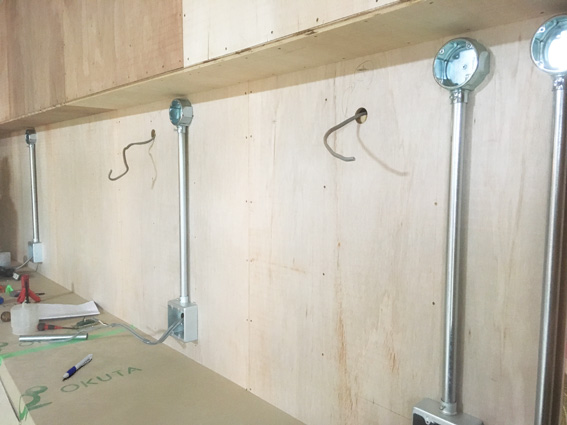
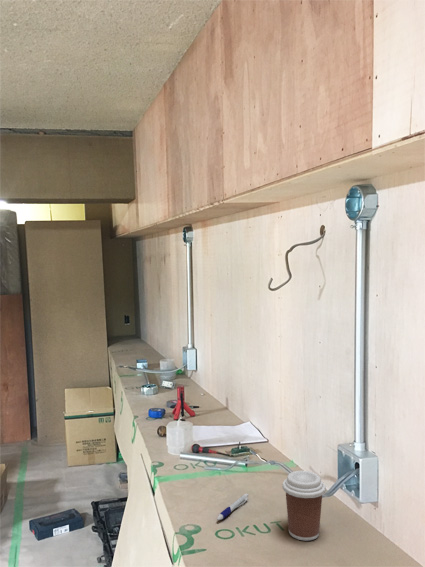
coffee cup: none [121,325,157,378] -> present [282,471,326,541]

